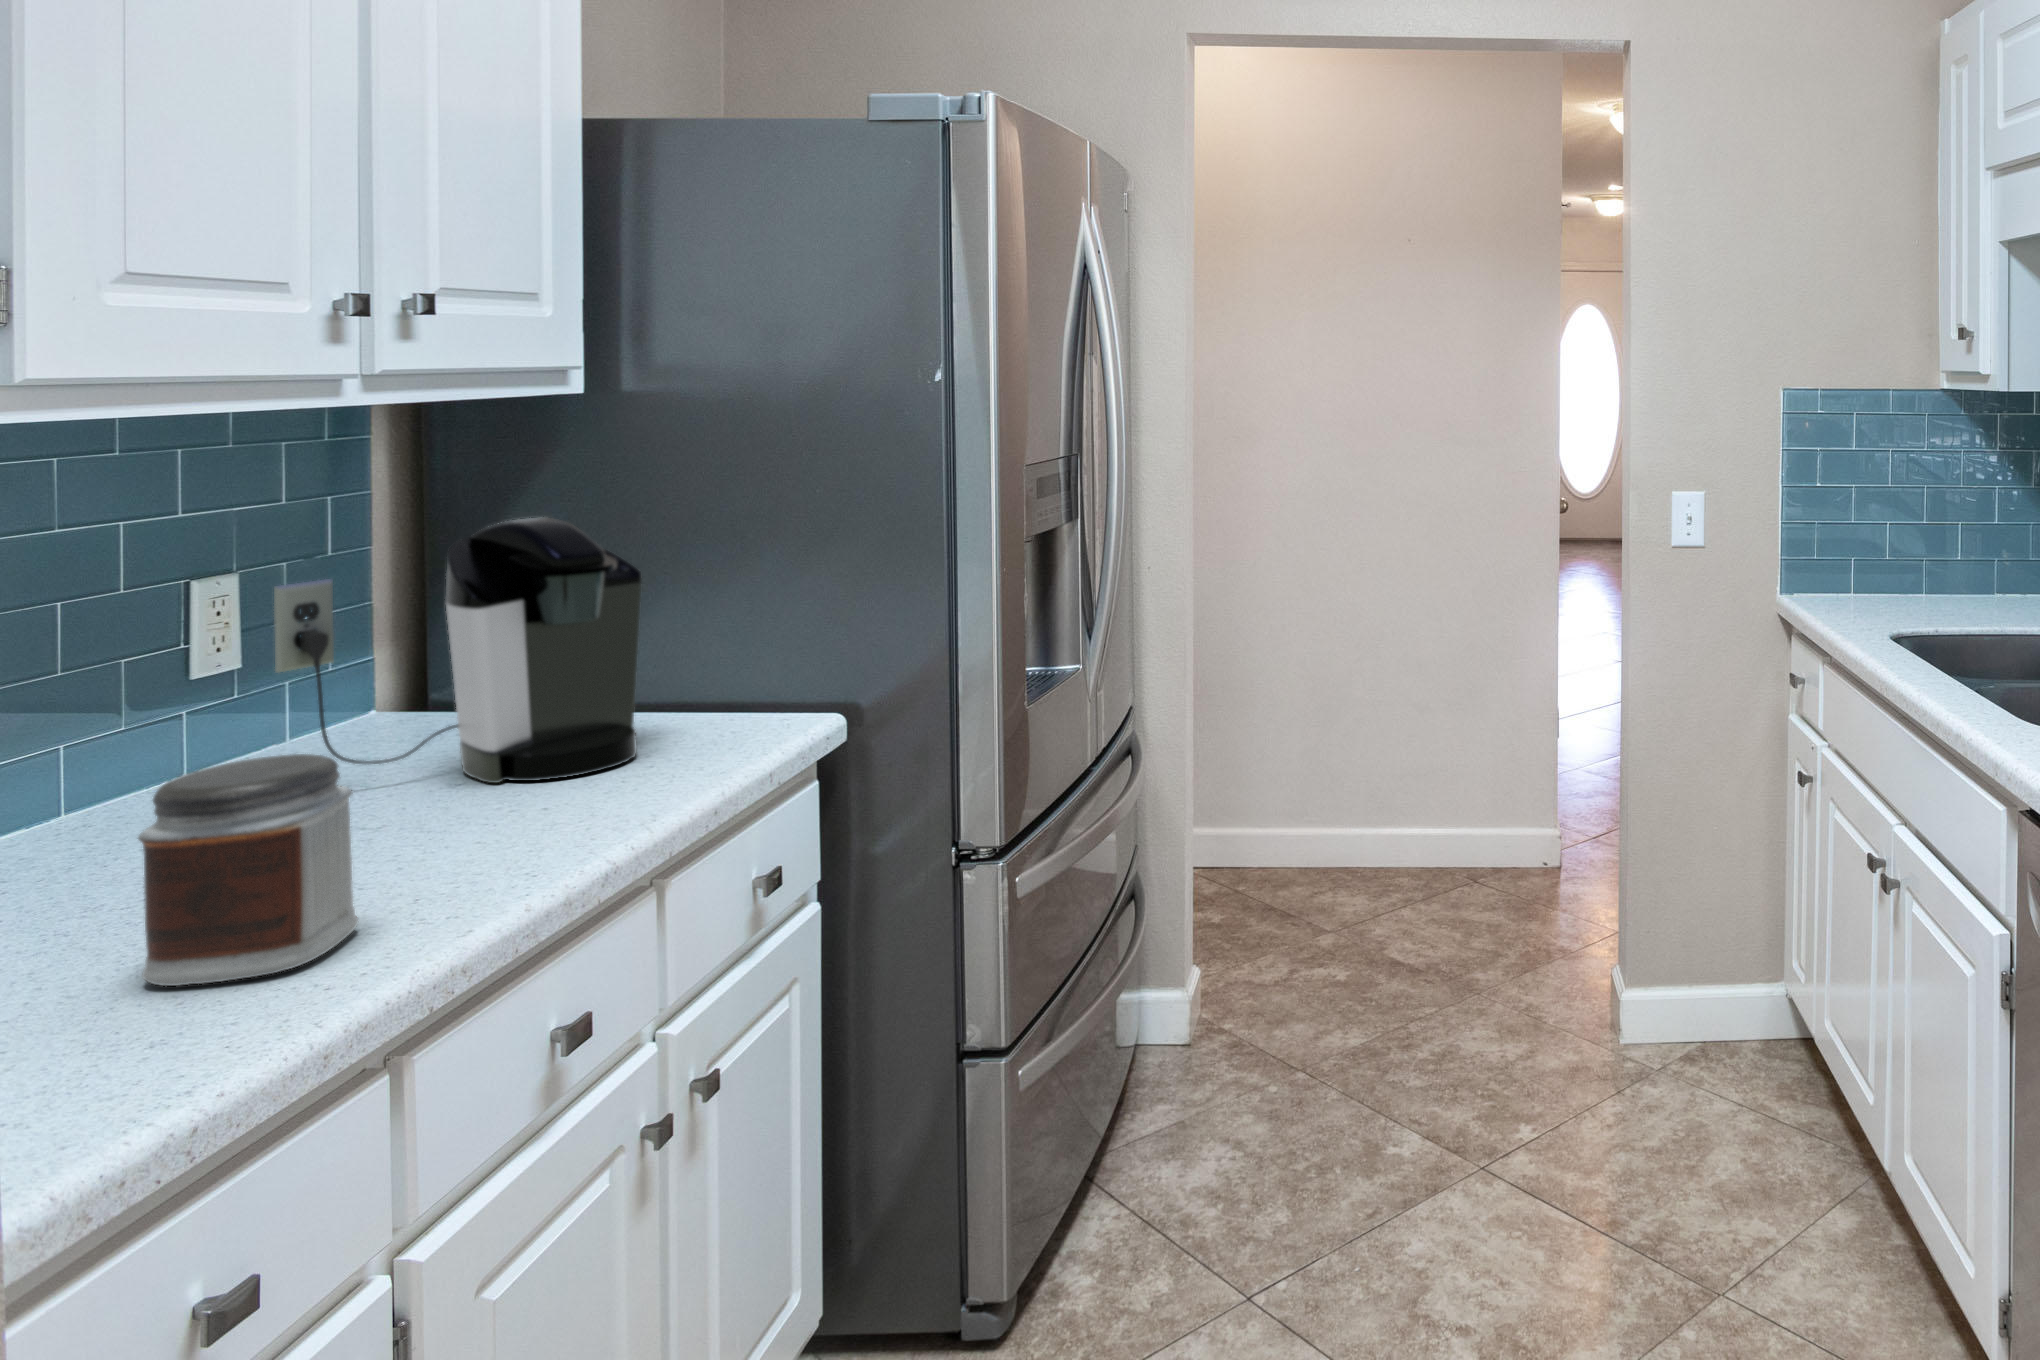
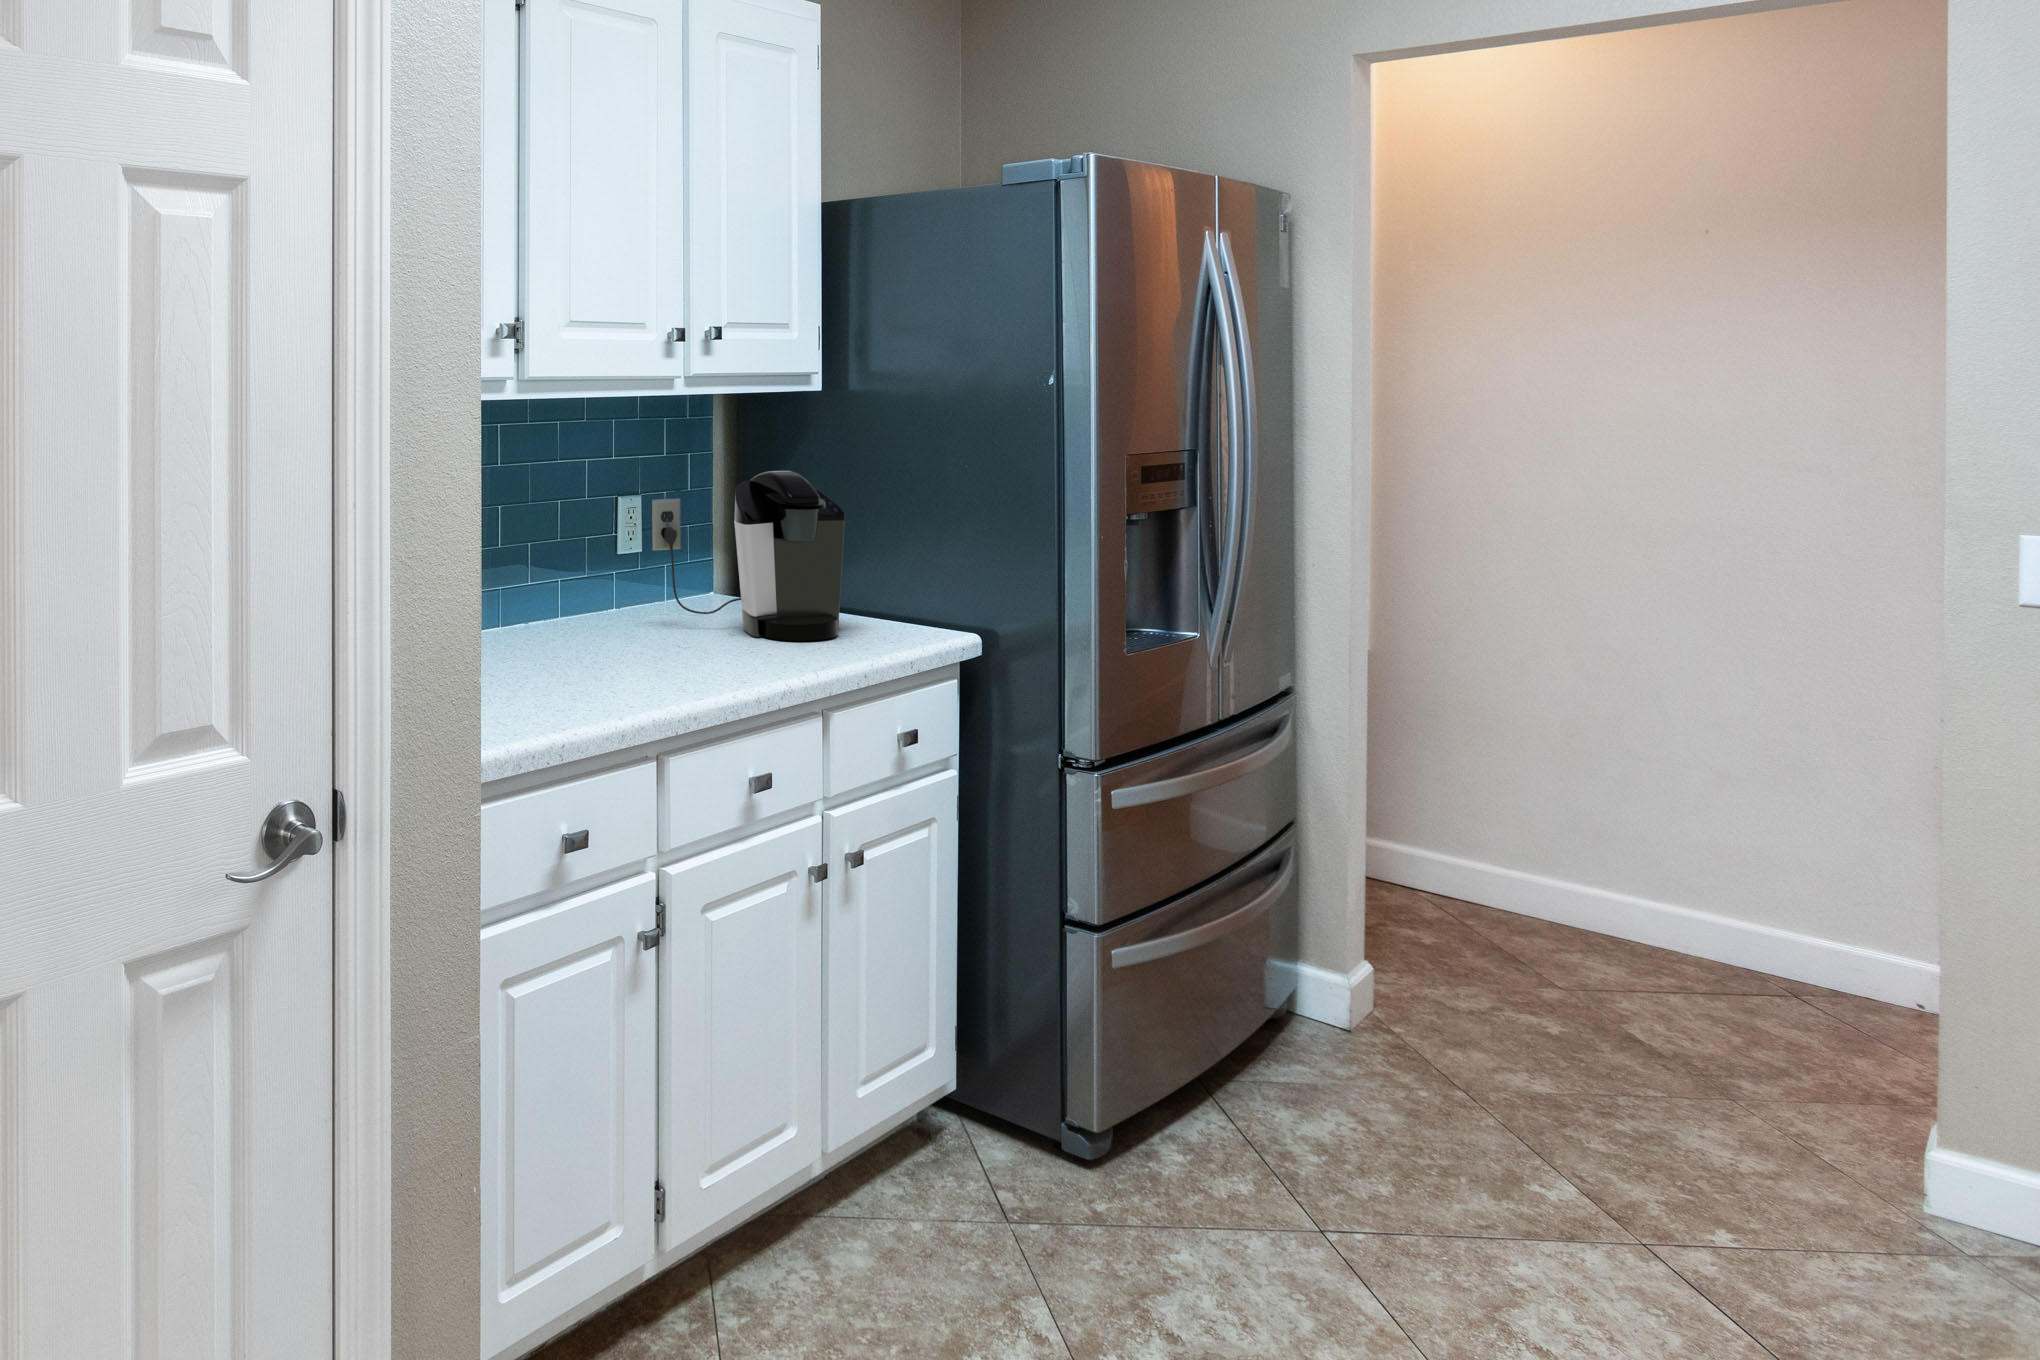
jar: present [138,754,358,986] -> none [569,585,660,697]

